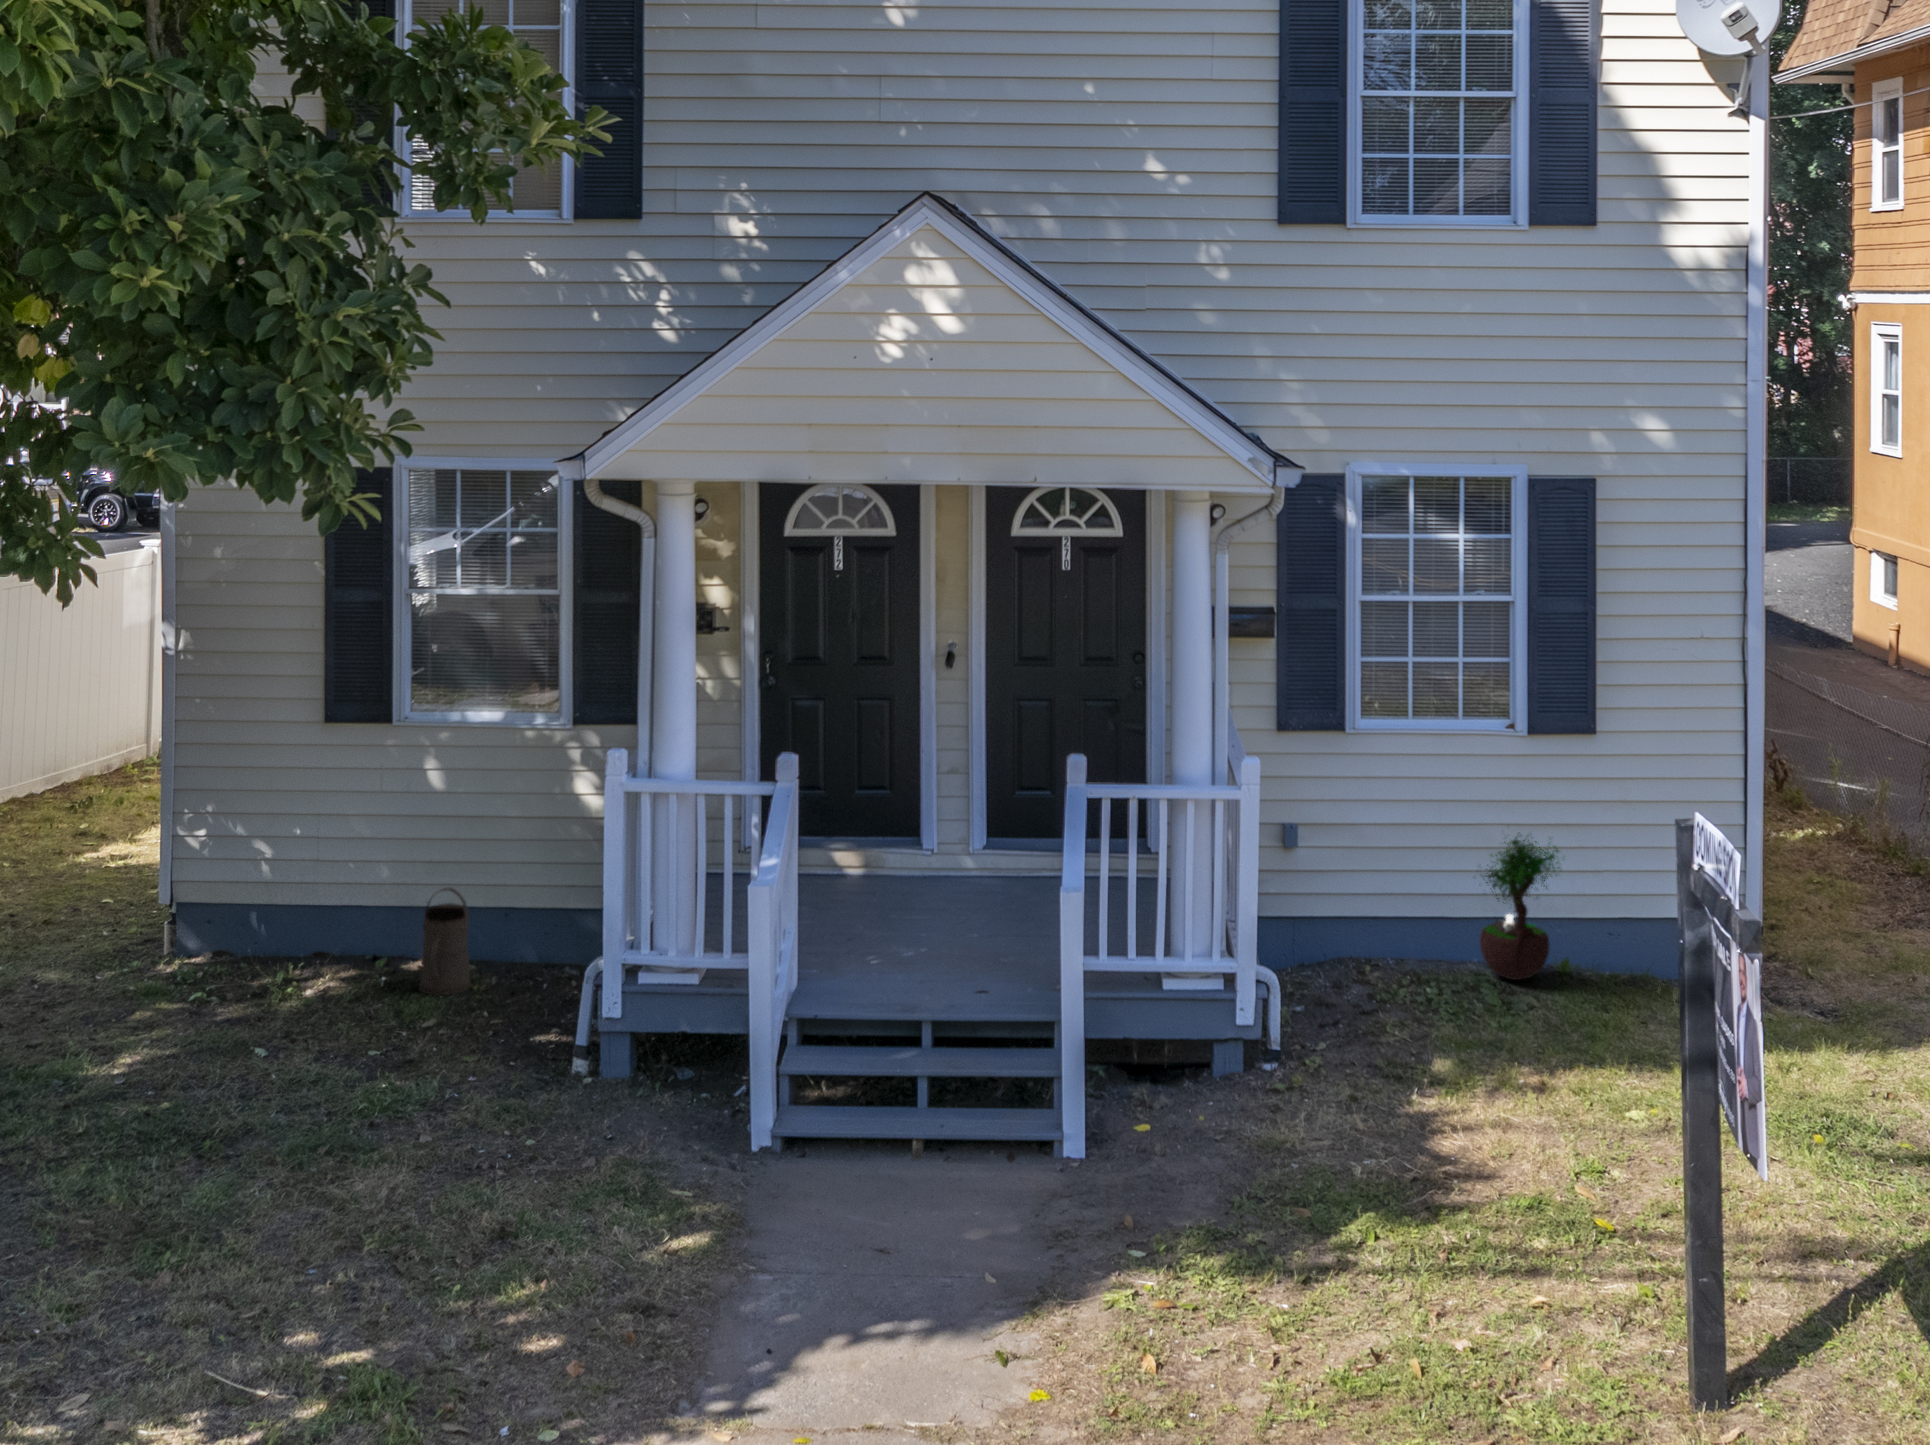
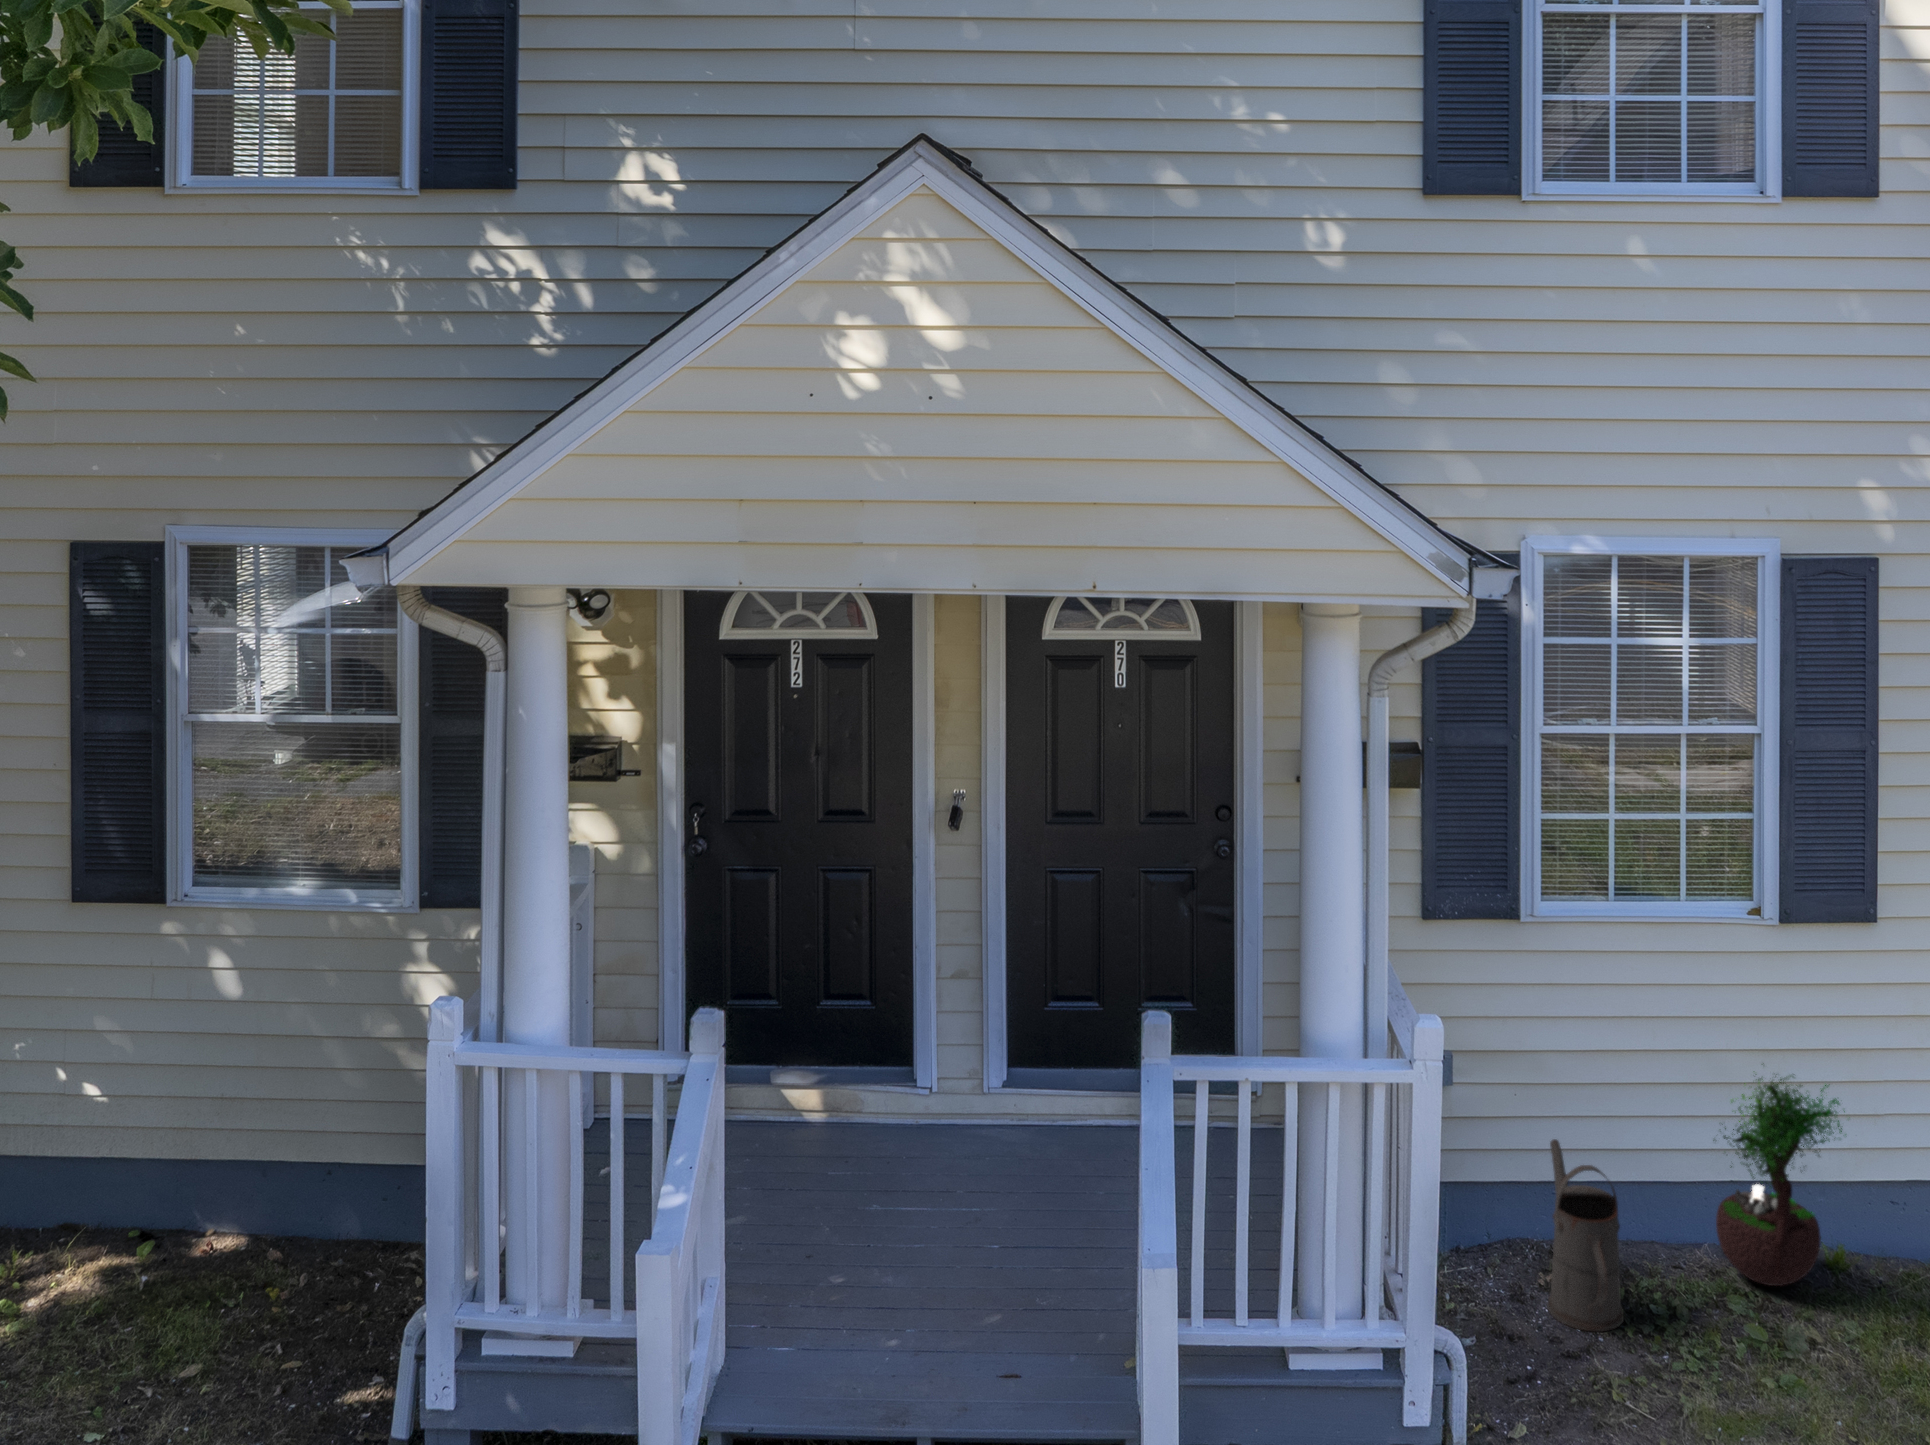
watering can: present [419,888,471,995] -> present [1547,1139,1624,1331]

